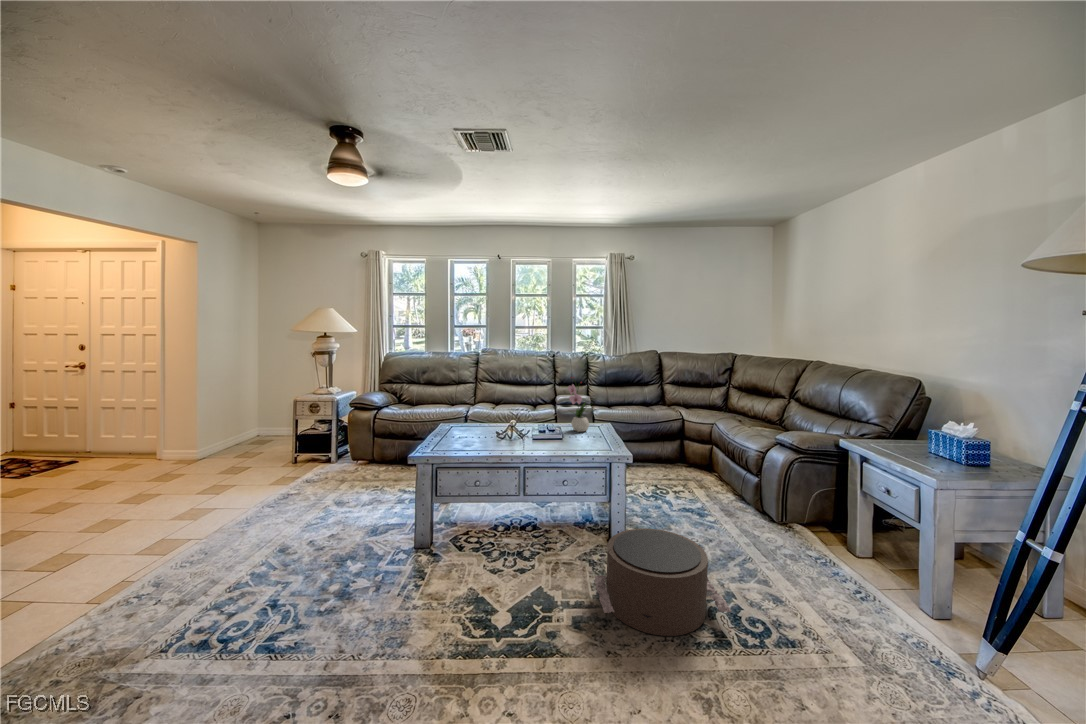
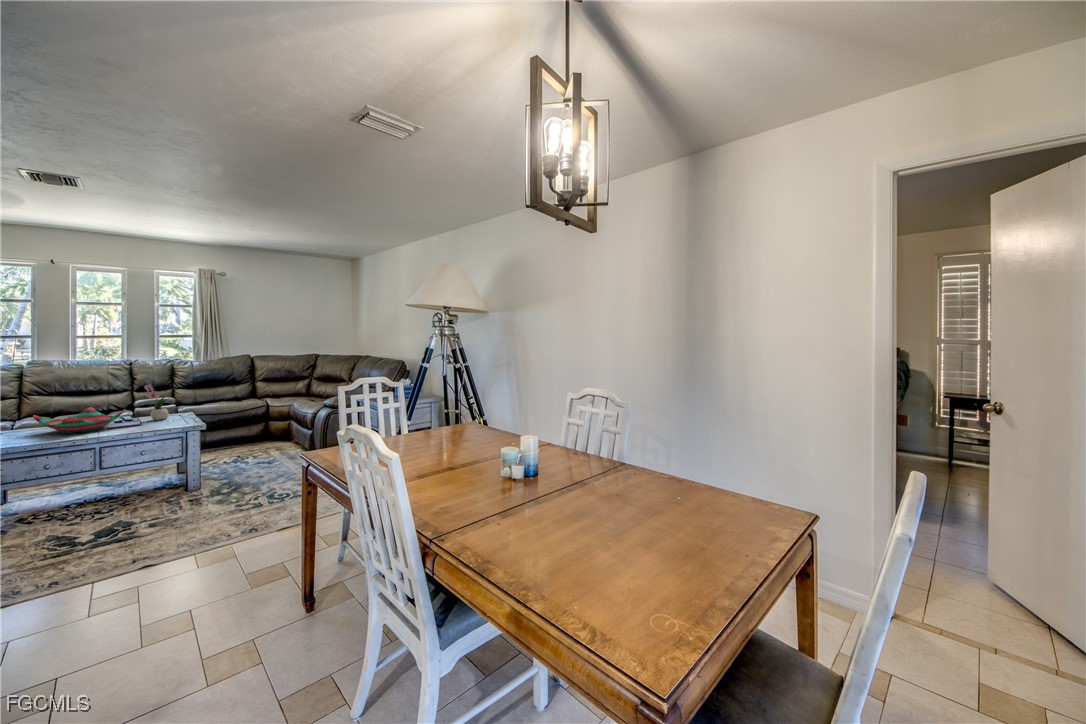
decorative bowl: none [474,407,550,439] -> present [33,407,125,433]
pouf: present [595,529,731,636] -> none [171,465,265,518]

